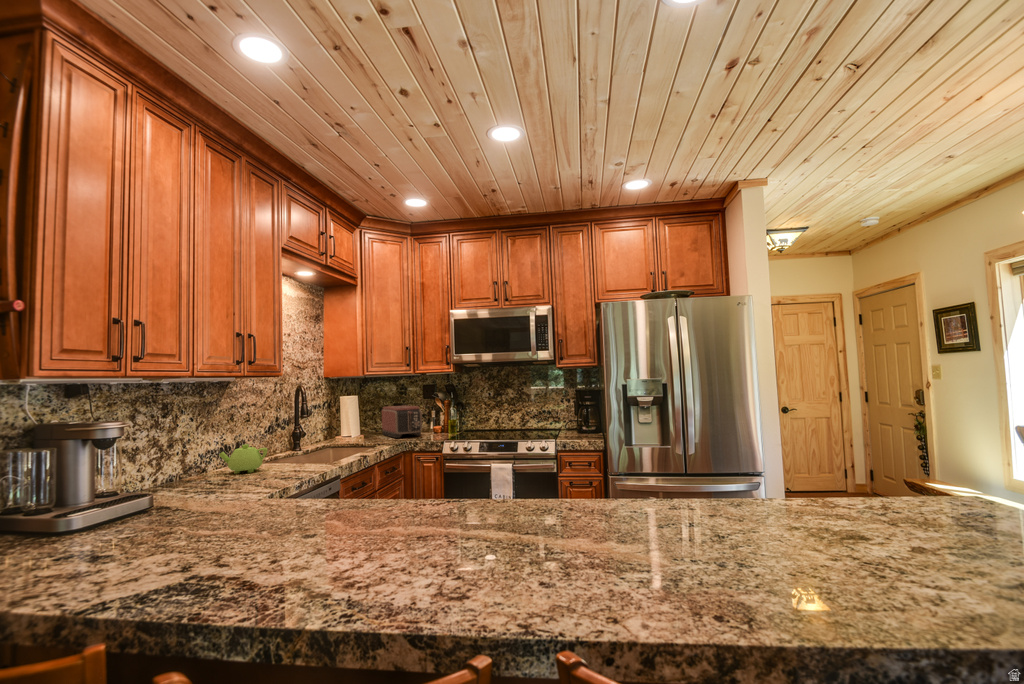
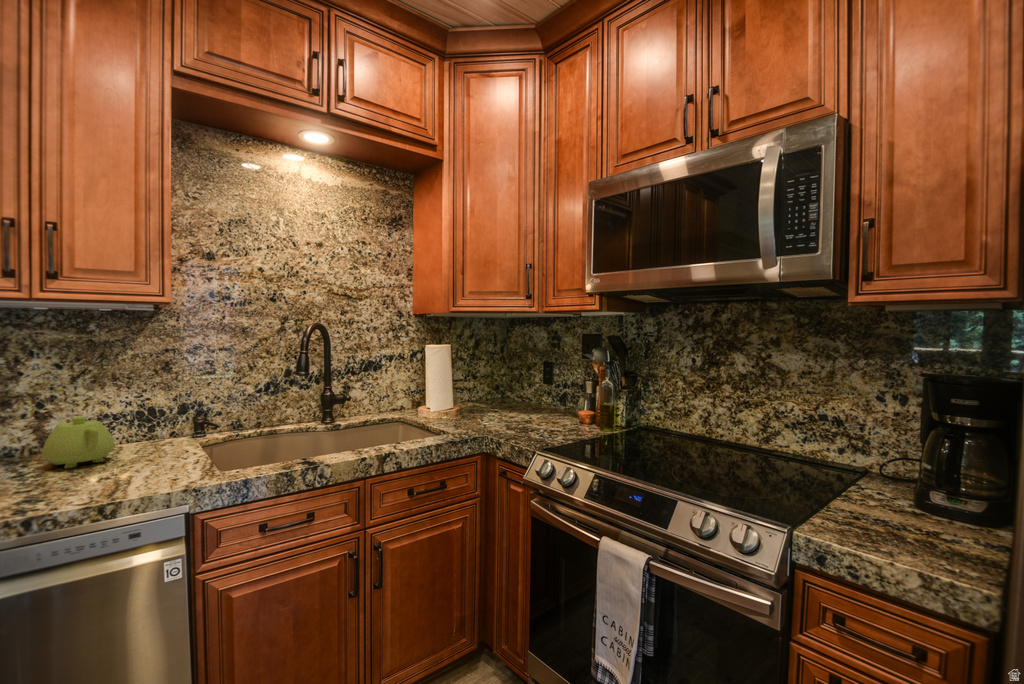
toaster: present [382,406,422,438] -> none [500,366,553,424]

